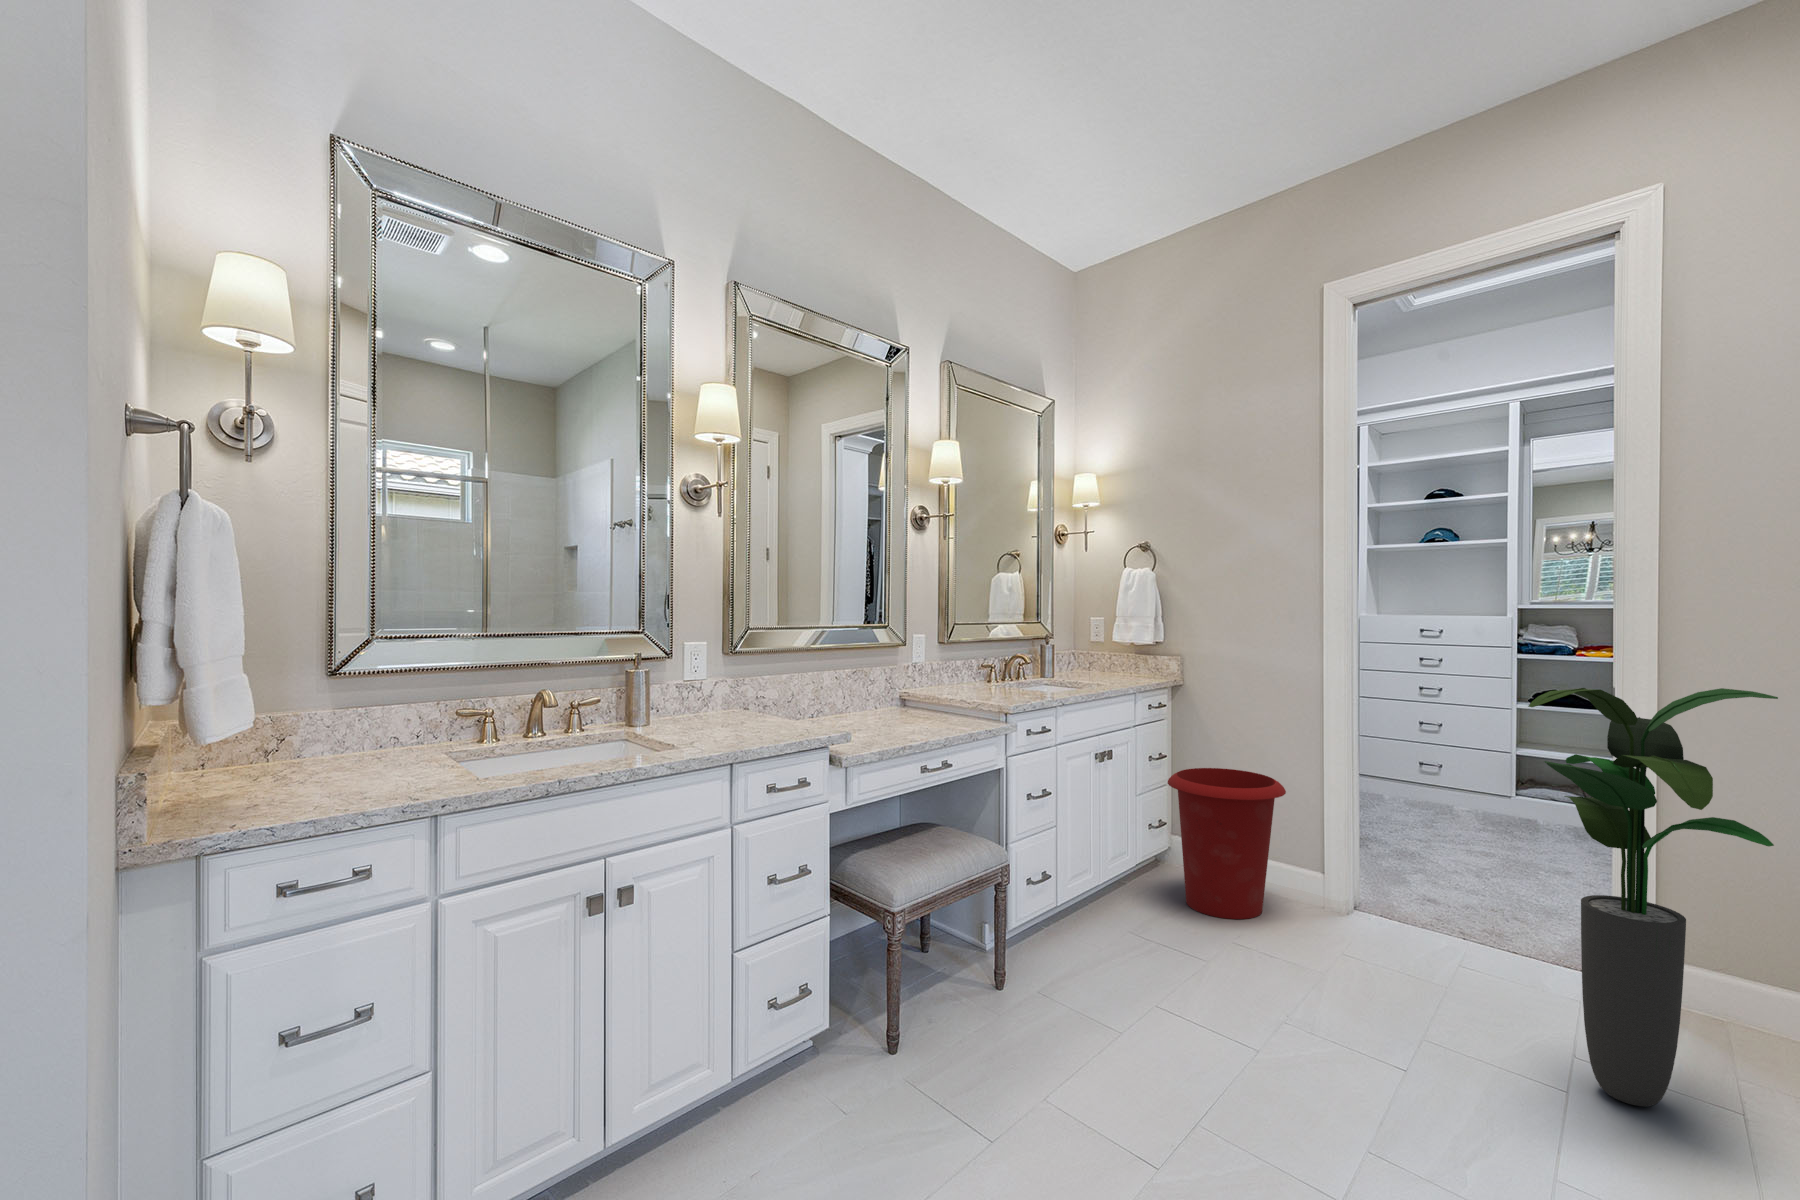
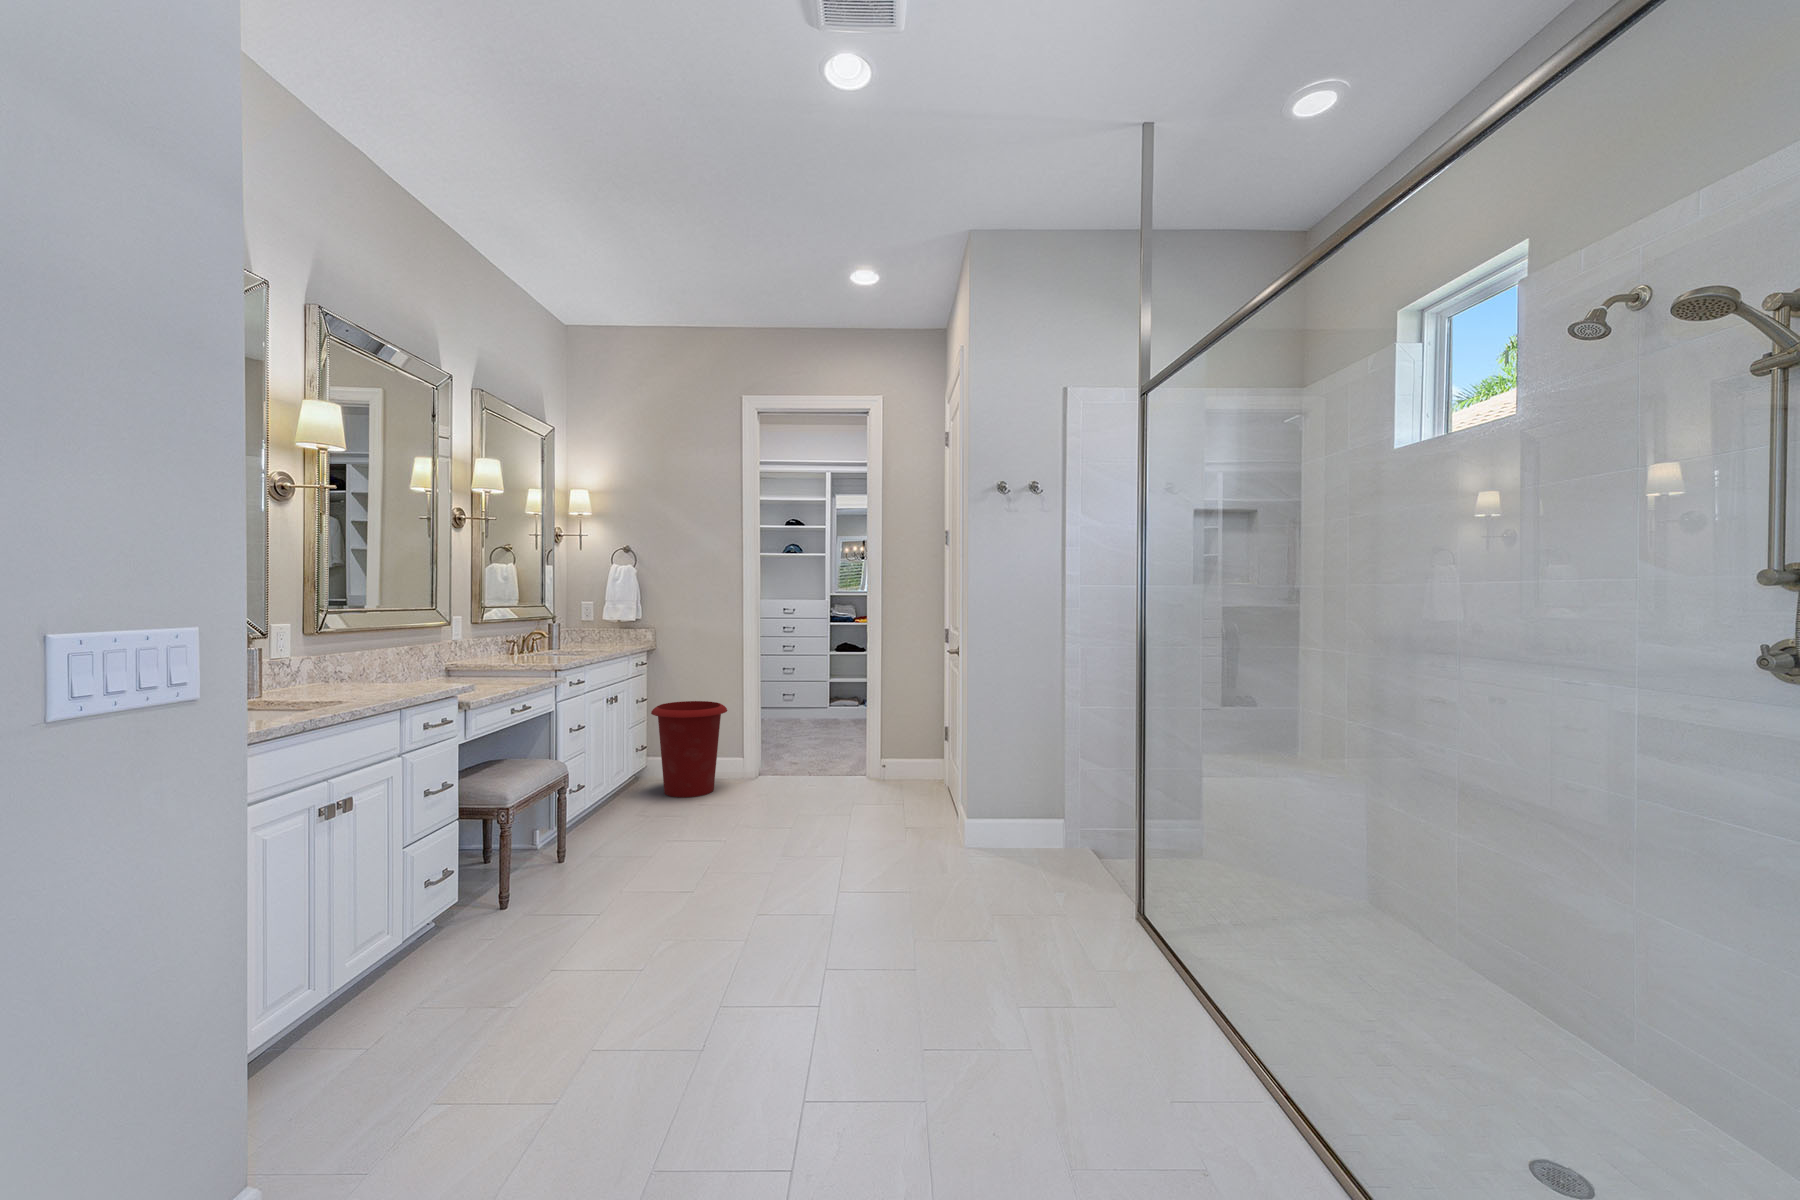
potted plant: present [1528,688,1778,1106] -> none [862,625,949,824]

